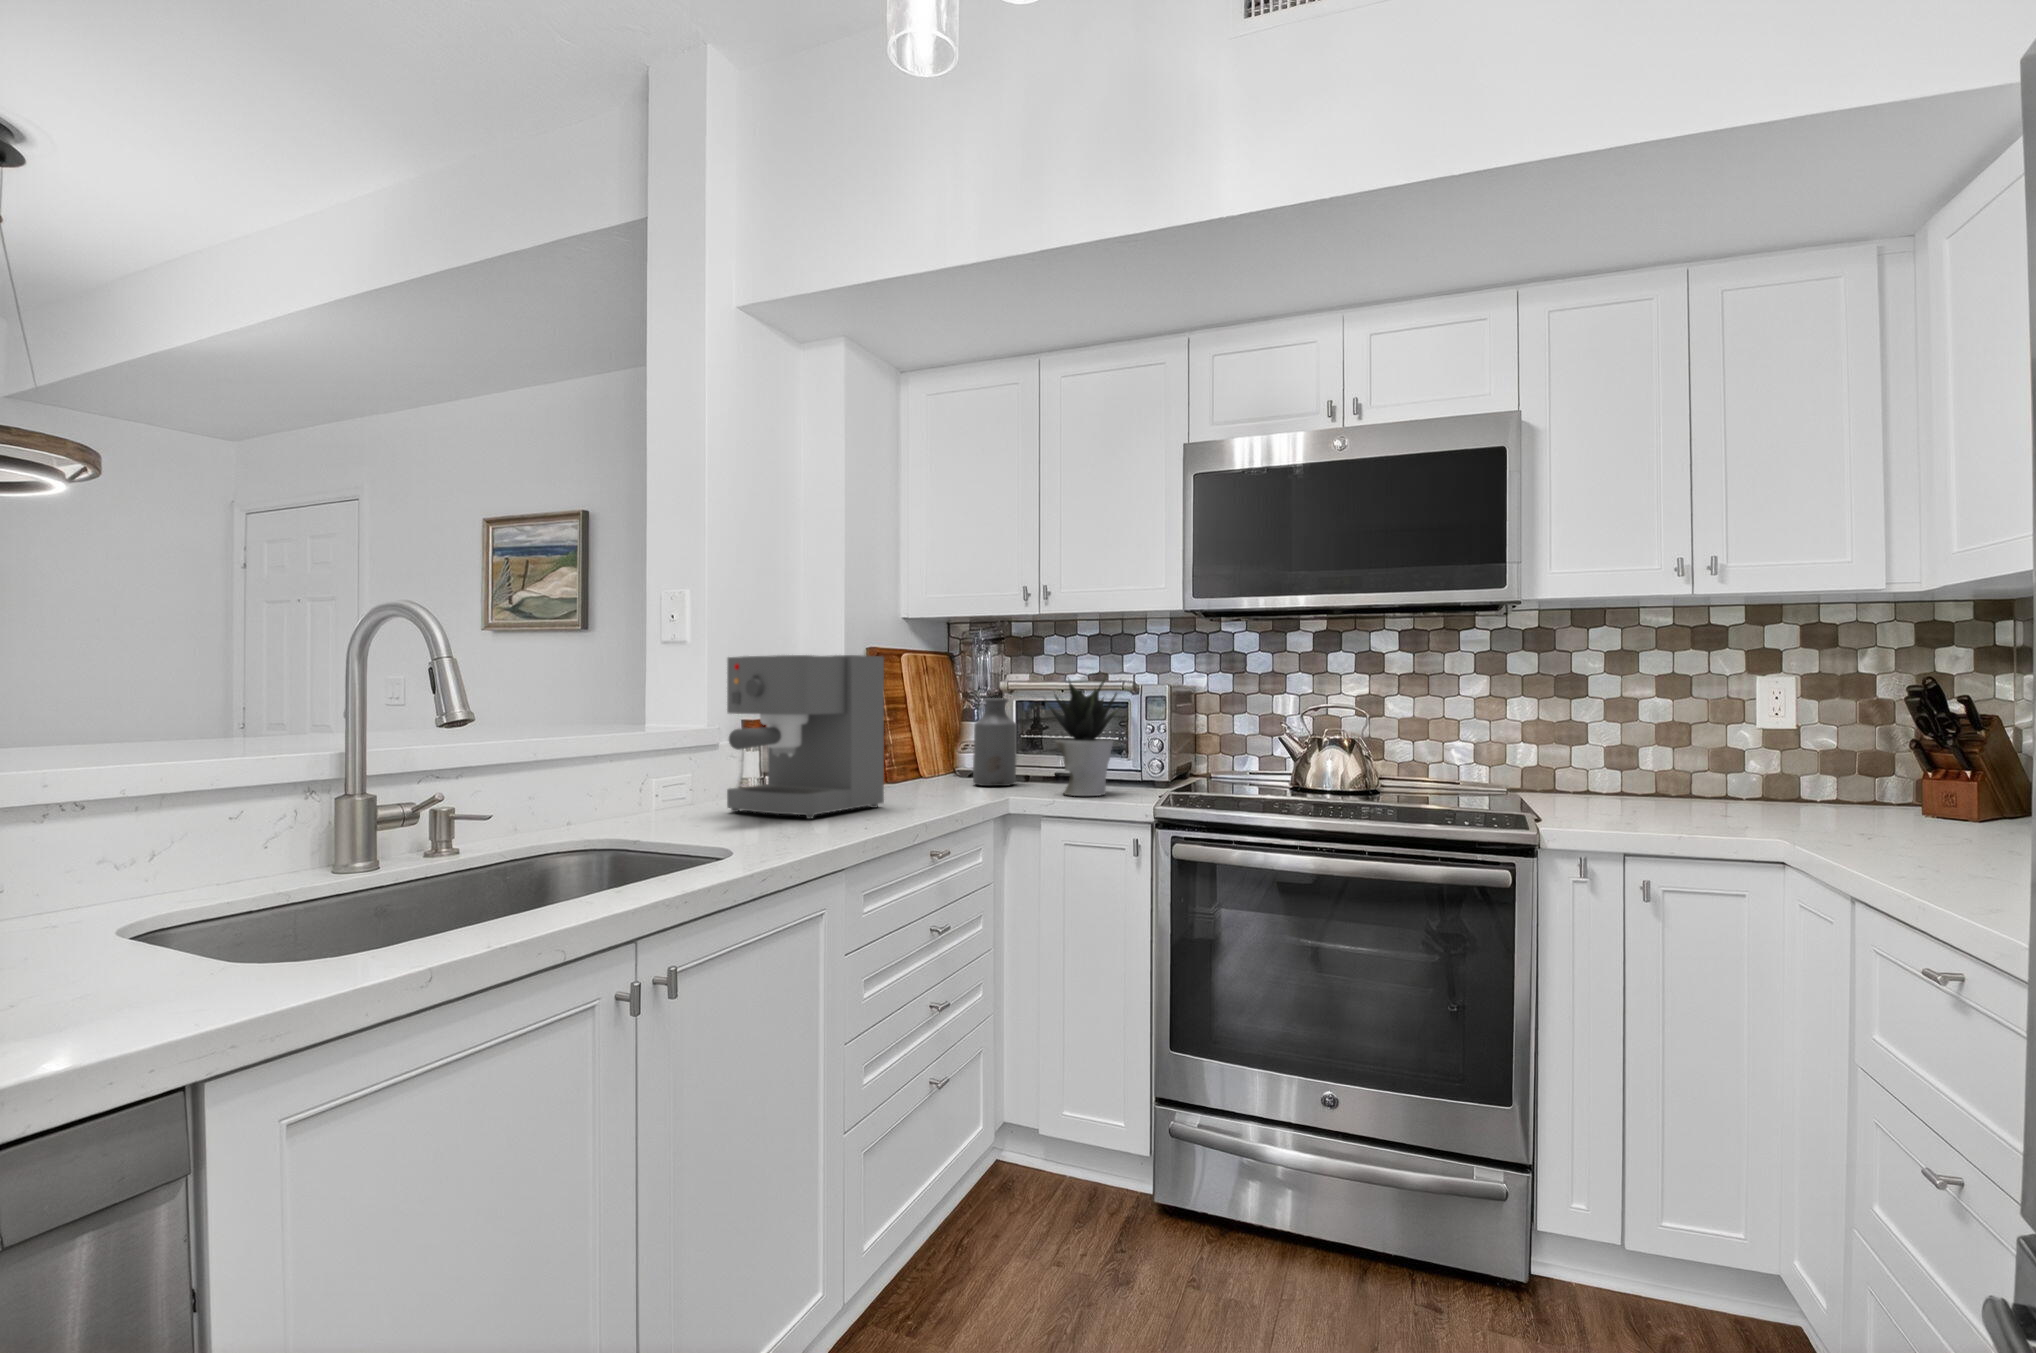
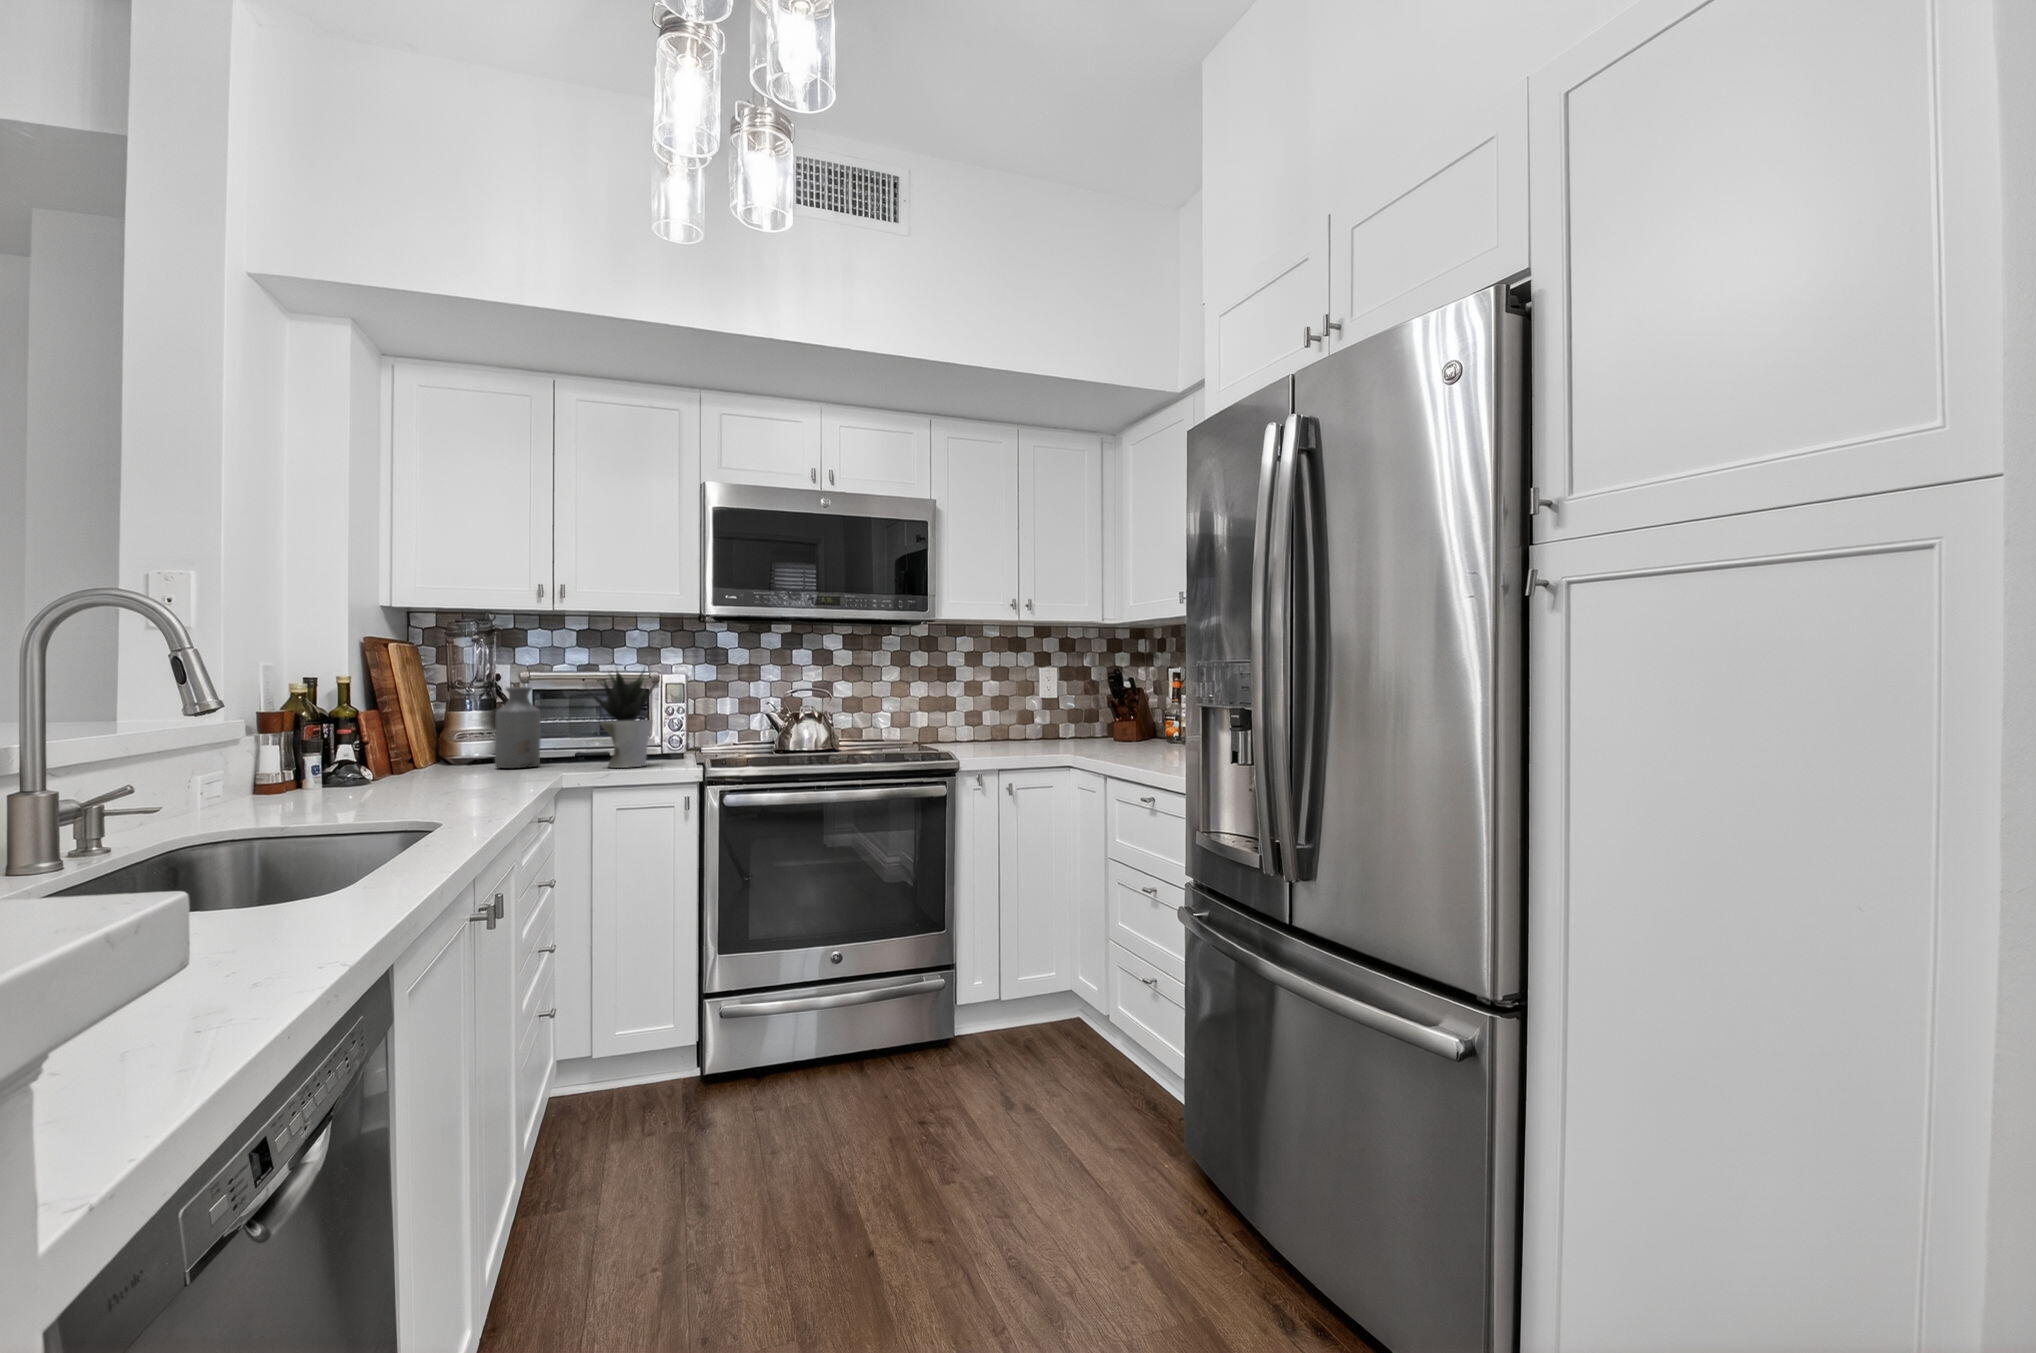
coffee maker: present [727,655,884,819] -> none [295,645,463,803]

